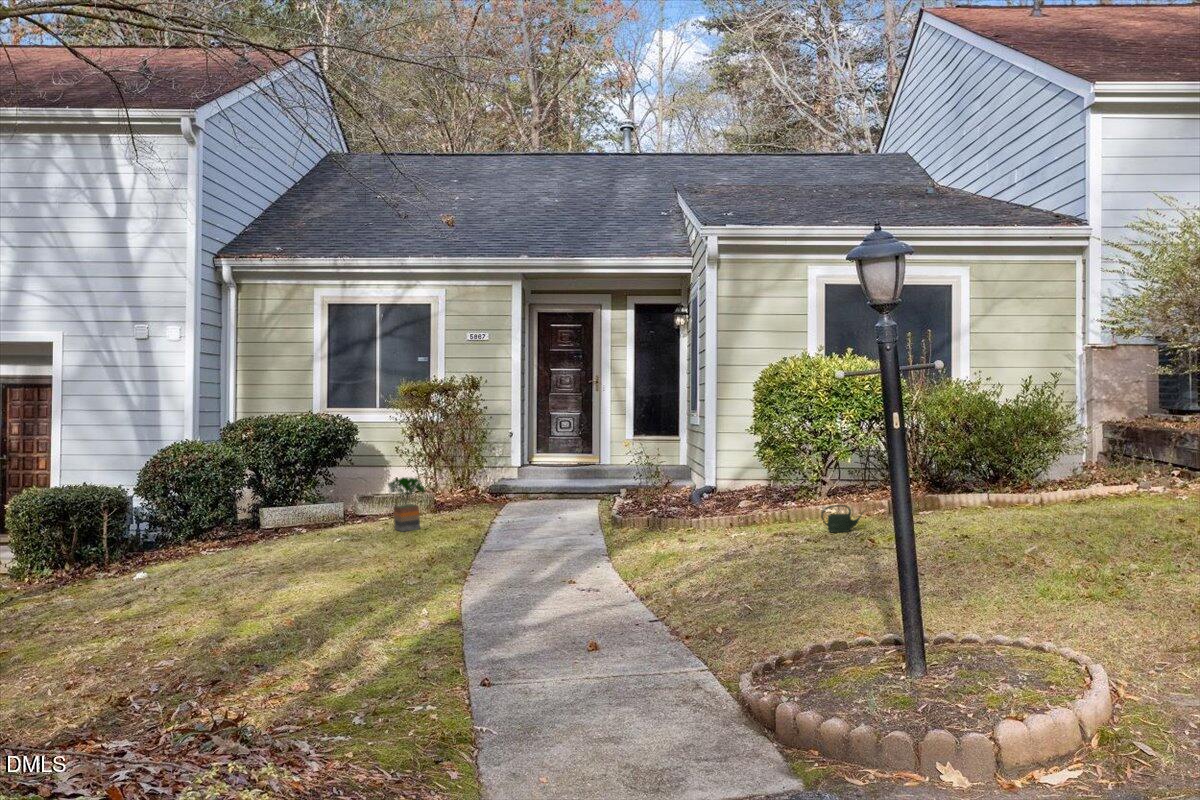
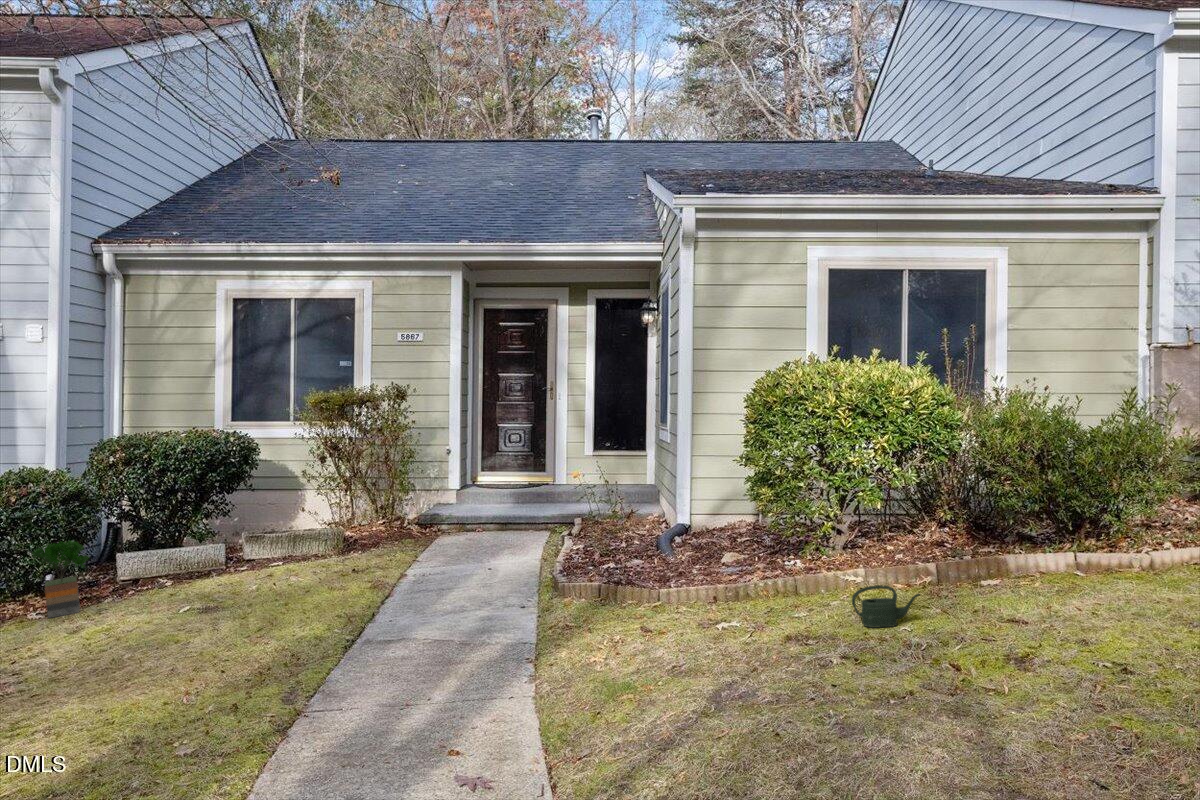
potted tree: present [388,477,425,532] -> present [33,541,89,618]

